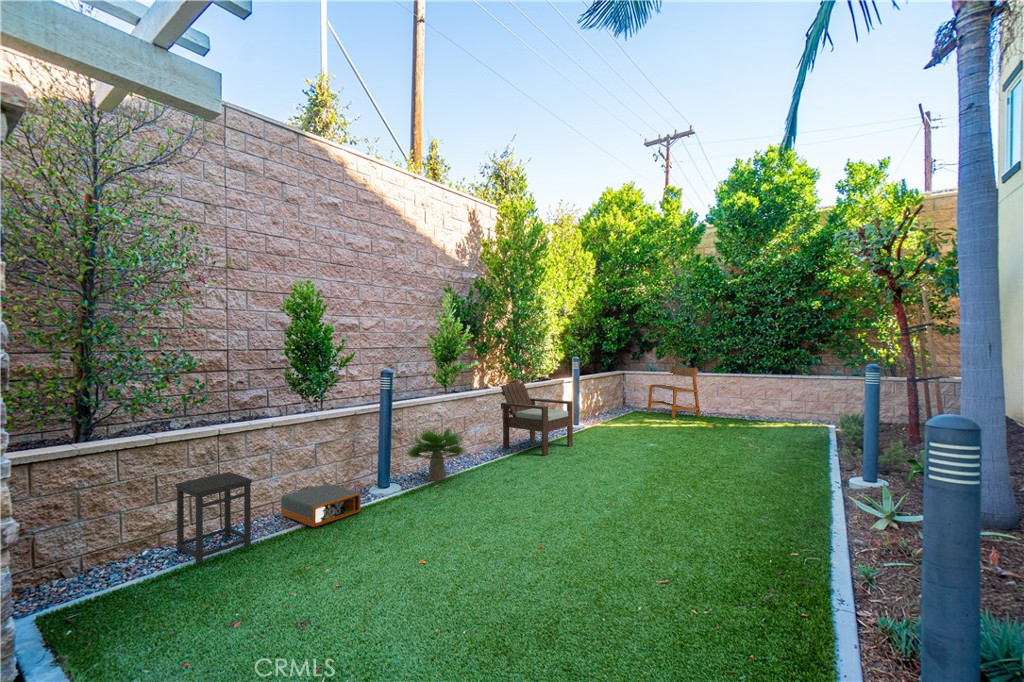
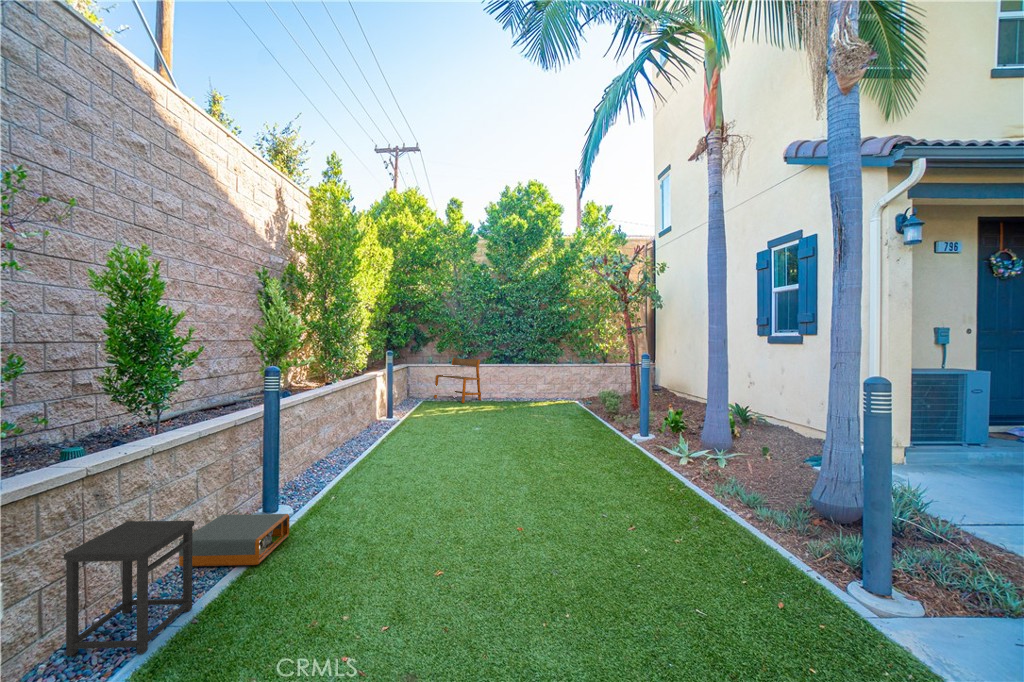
chair: present [501,383,573,456] -> none [345,378,415,447]
potted plant: present [408,427,464,481] -> none [286,424,362,489]

